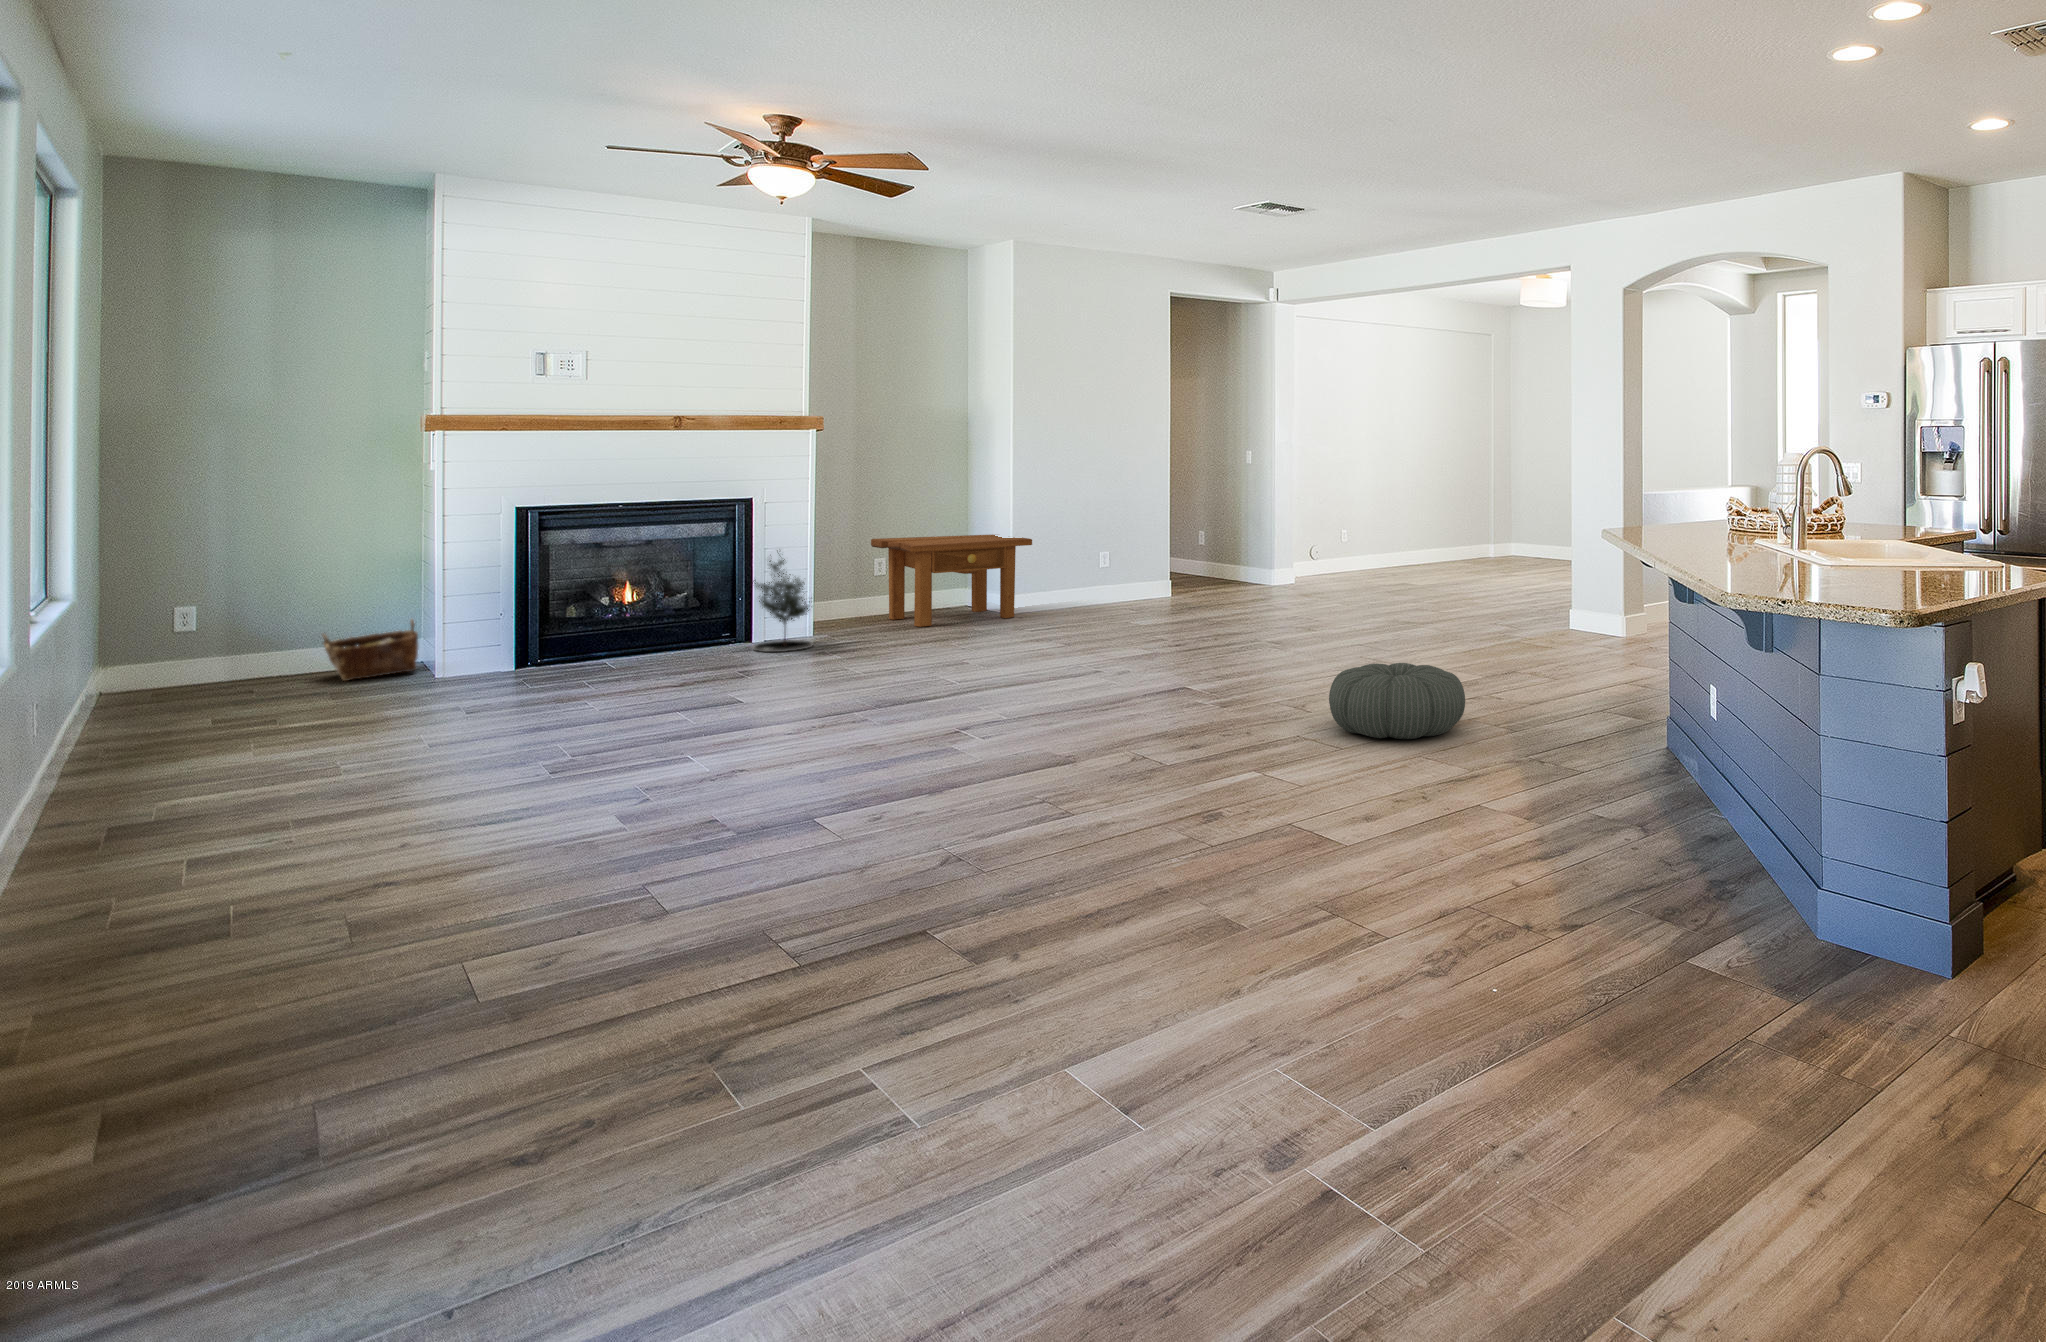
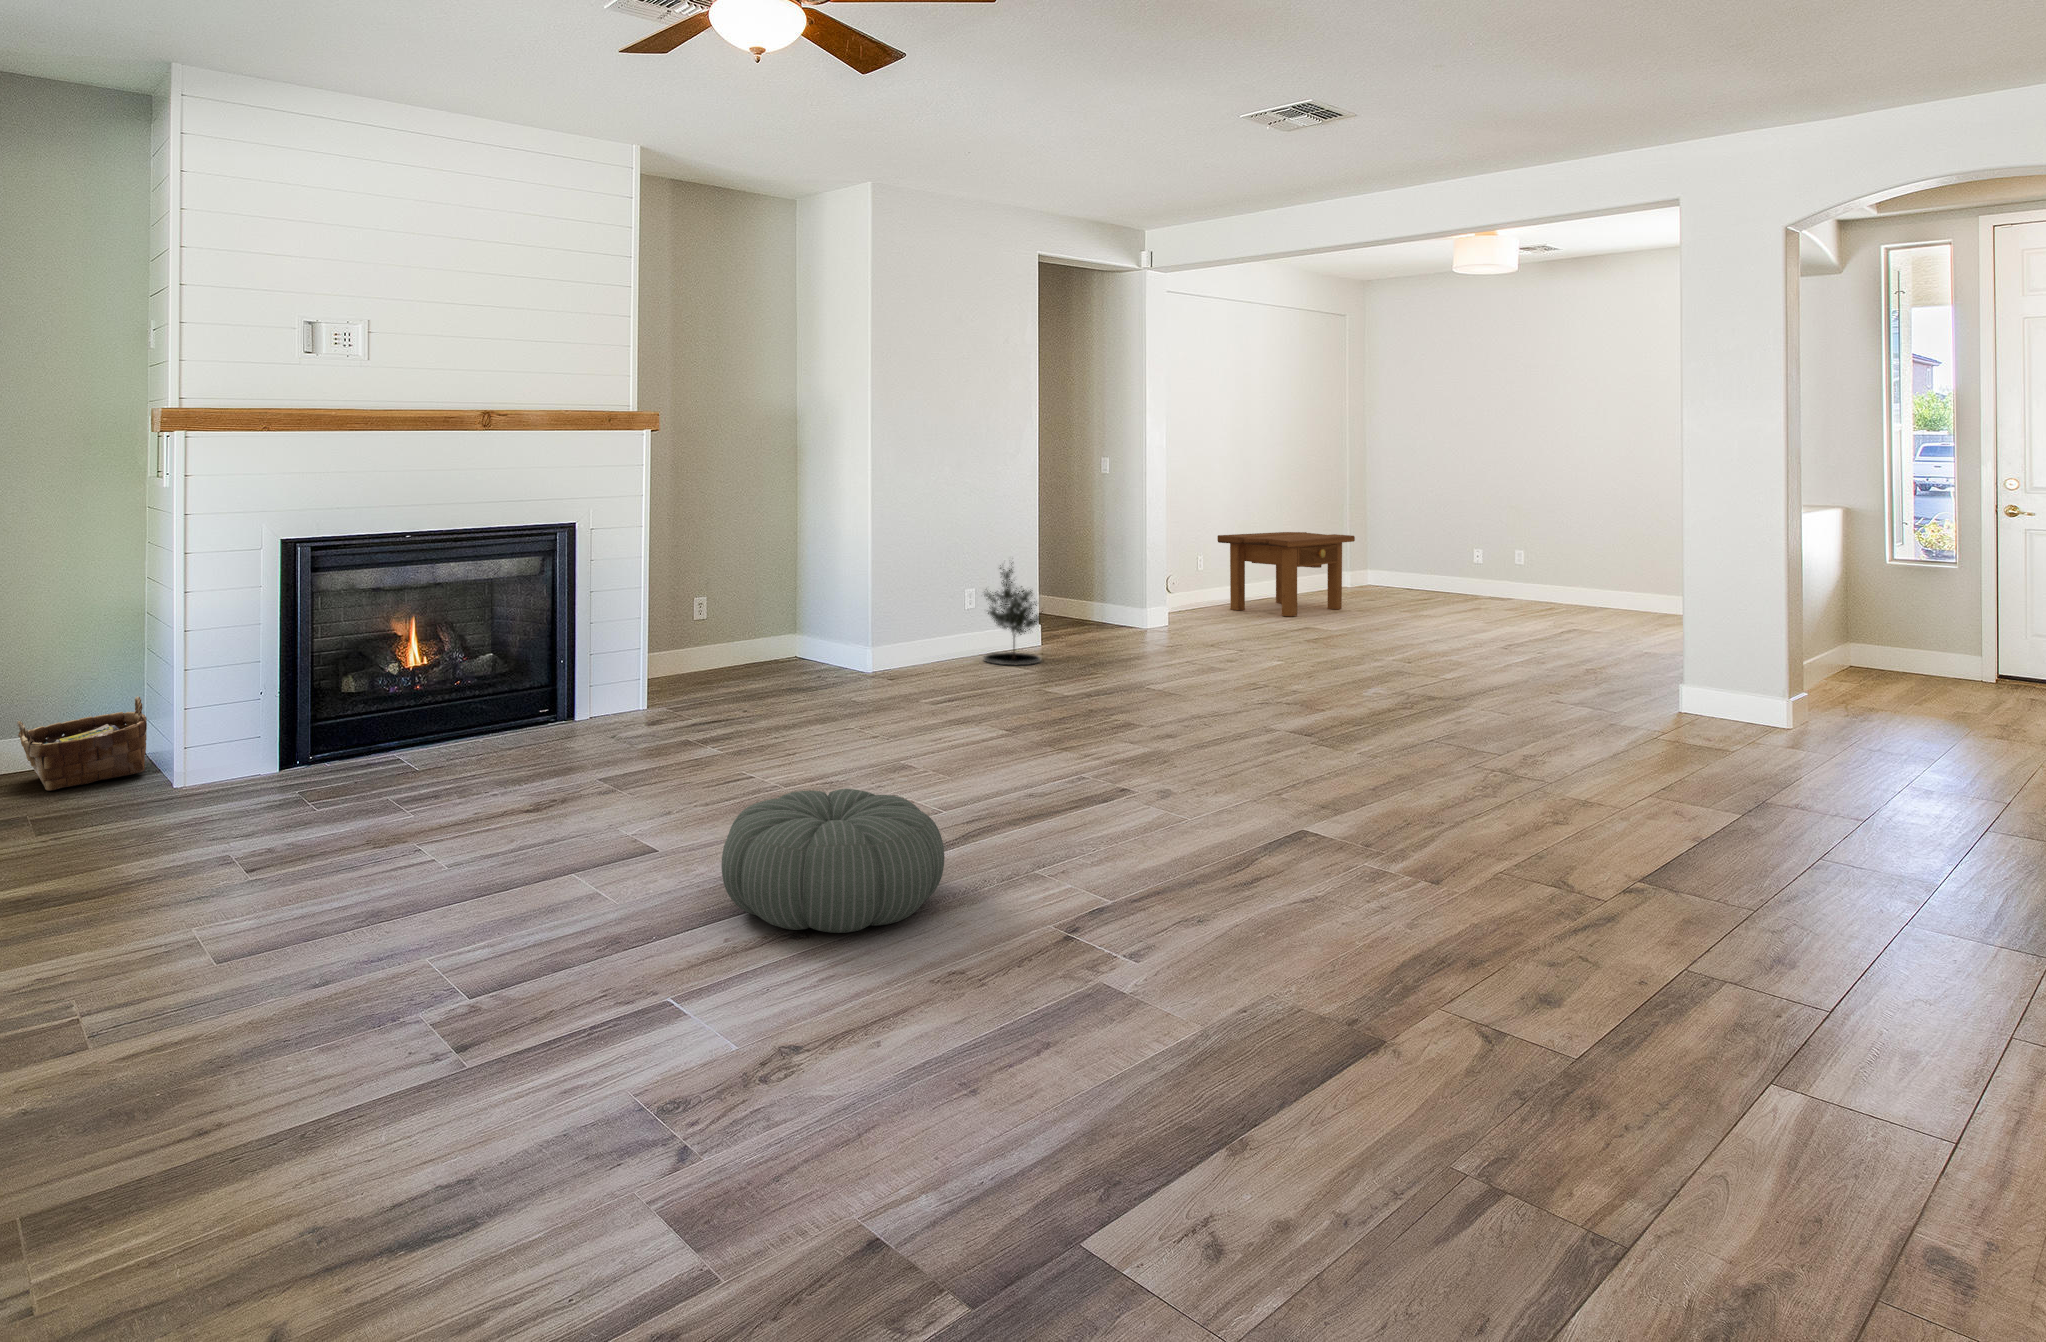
side table: present [871,535,1032,627] -> present [1218,532,1355,616]
potted tree: present [753,550,813,652] -> present [983,563,1044,665]
pouf: present [1329,663,1465,739] -> present [722,789,944,933]

